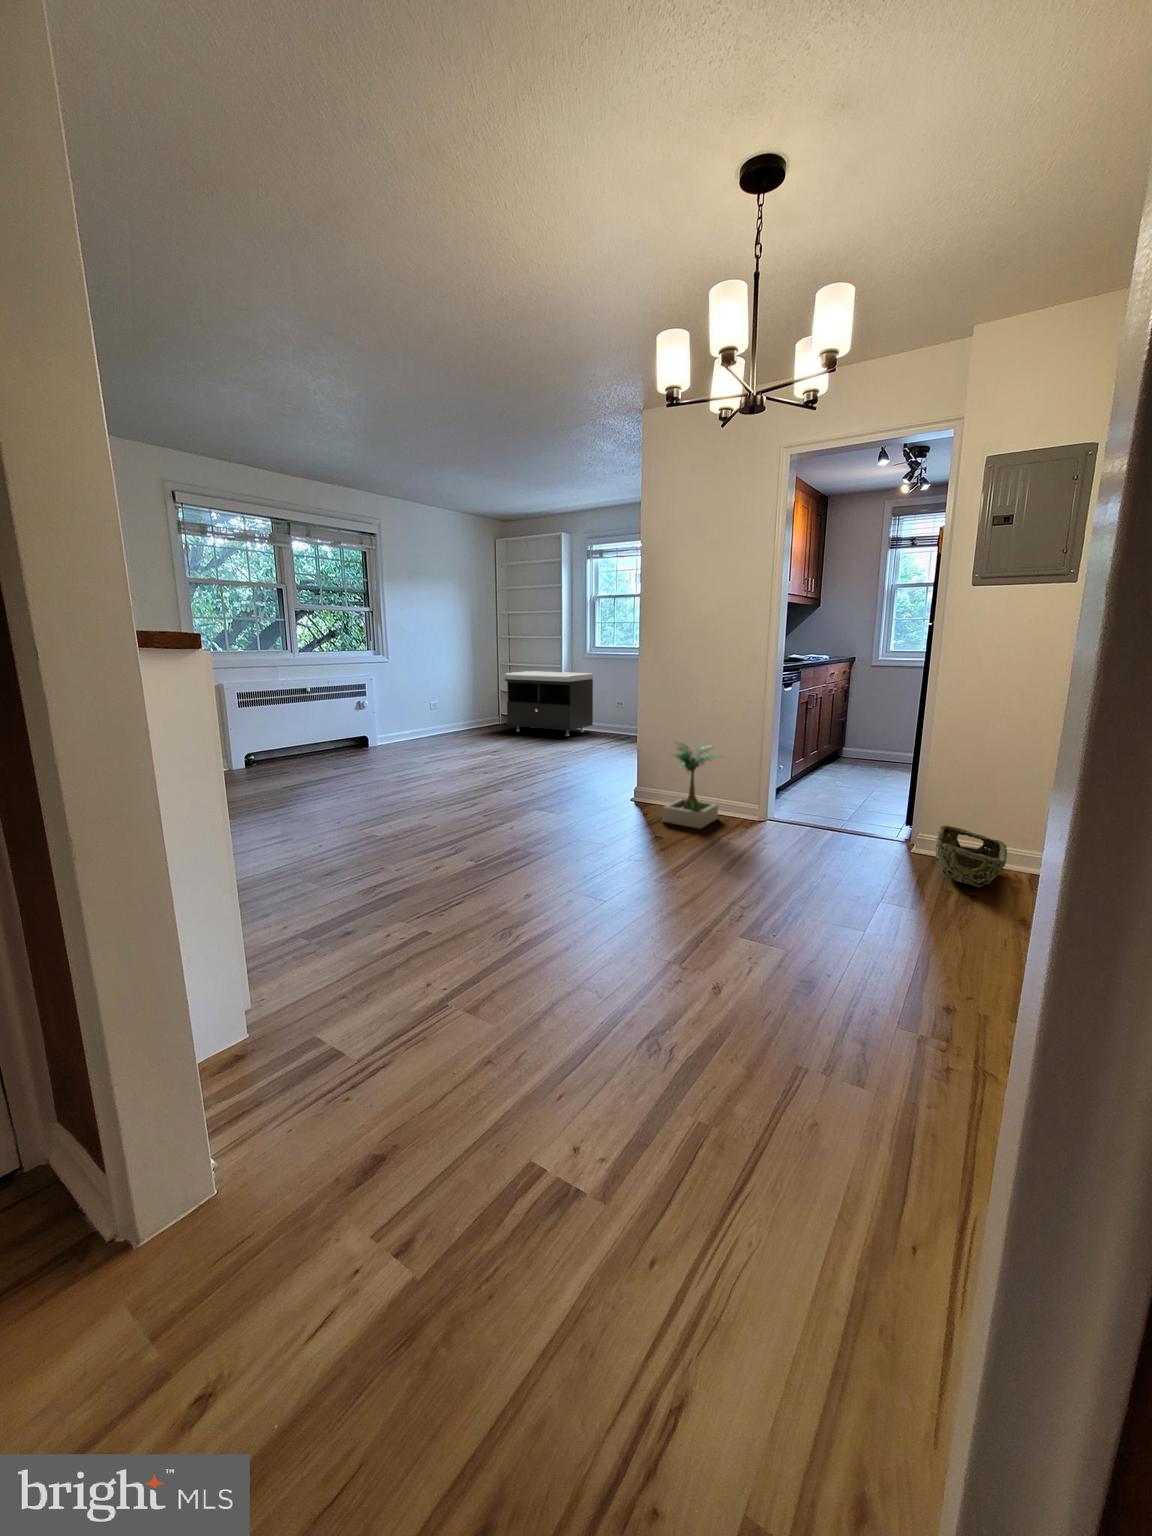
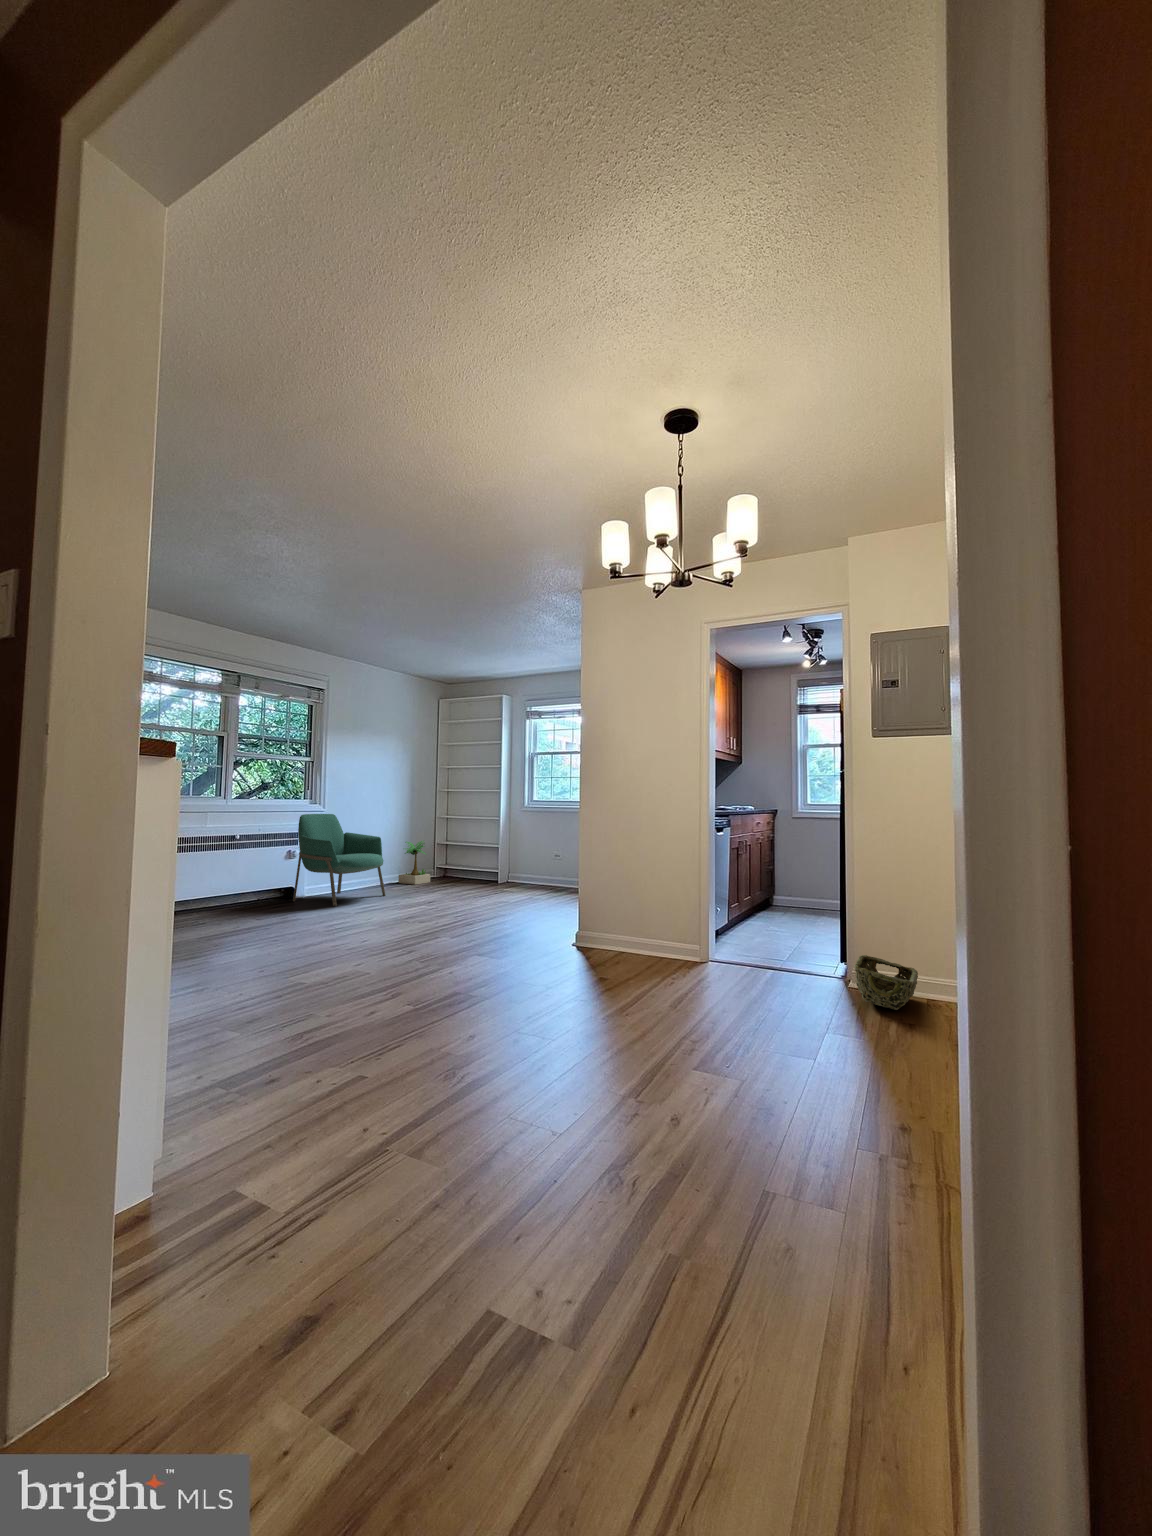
armchair: none [366,664,454,754] -> present [293,814,386,906]
storage bench: present [505,671,593,736] -> none [442,824,532,889]
potted plant: present [662,743,722,829] -> present [398,841,430,884]

